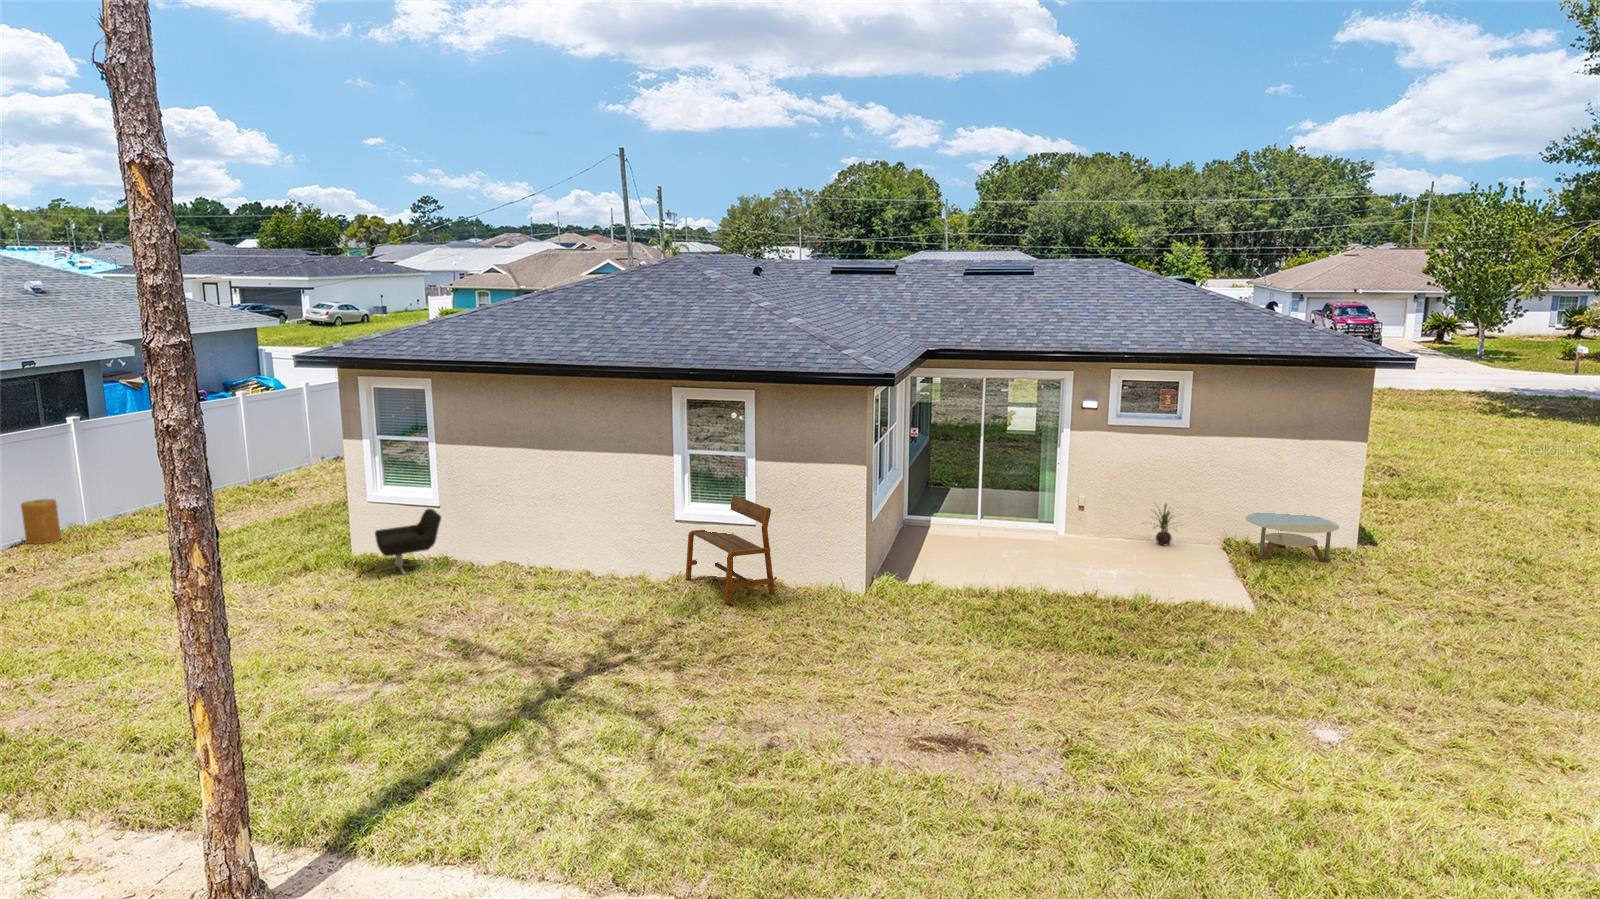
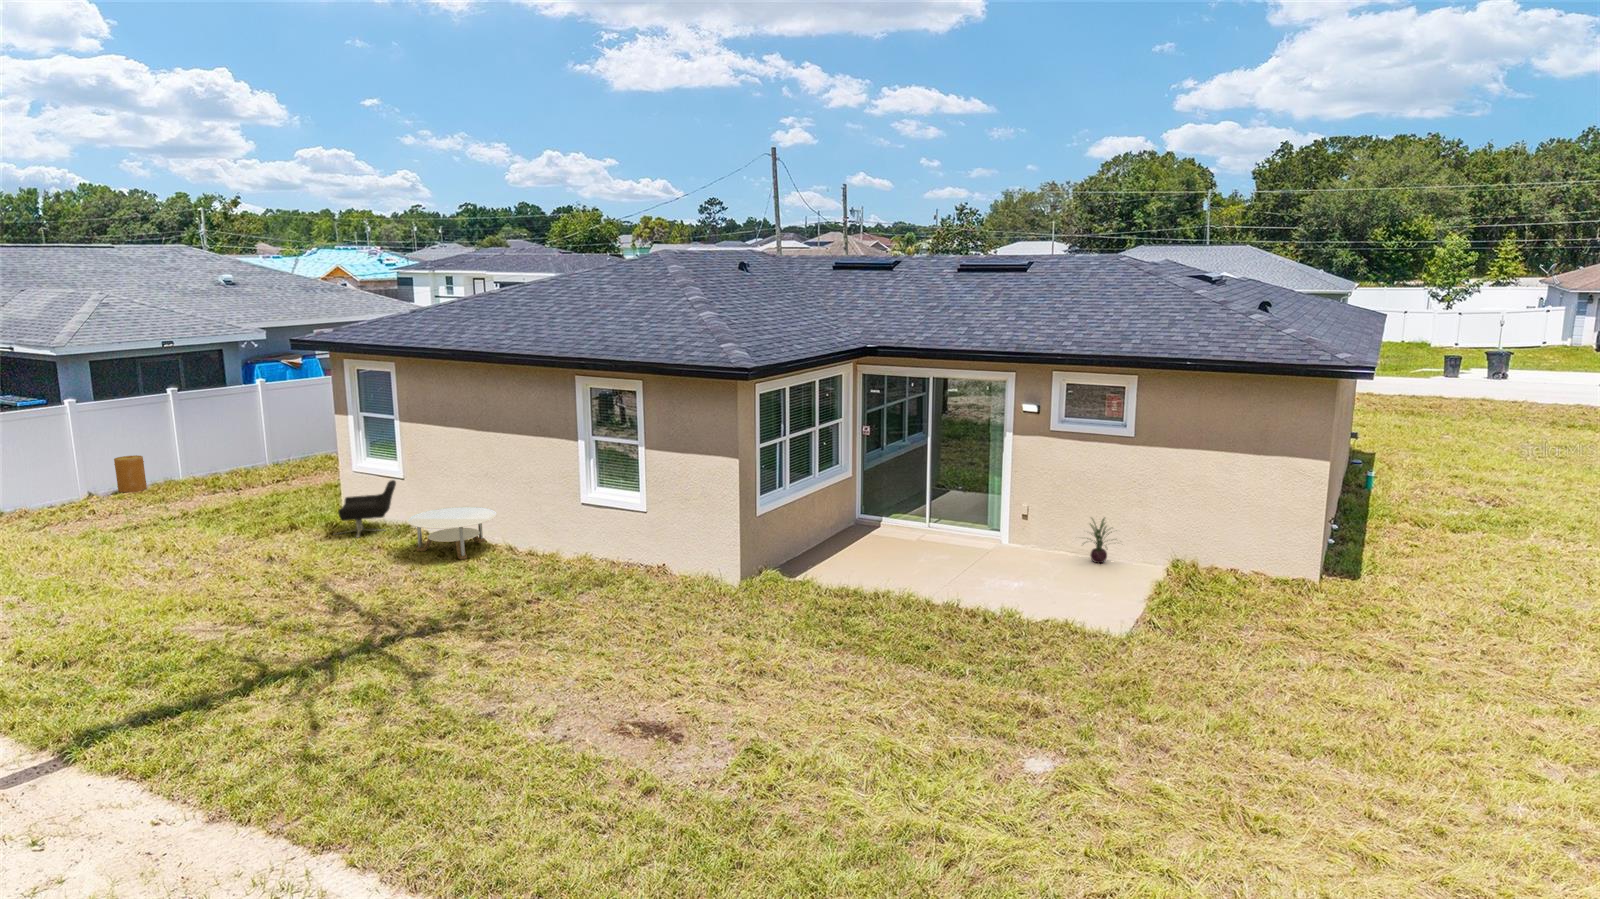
bench: present [686,495,775,604] -> none [583,480,646,588]
round table: present [1246,512,1339,562] -> present [408,507,497,559]

